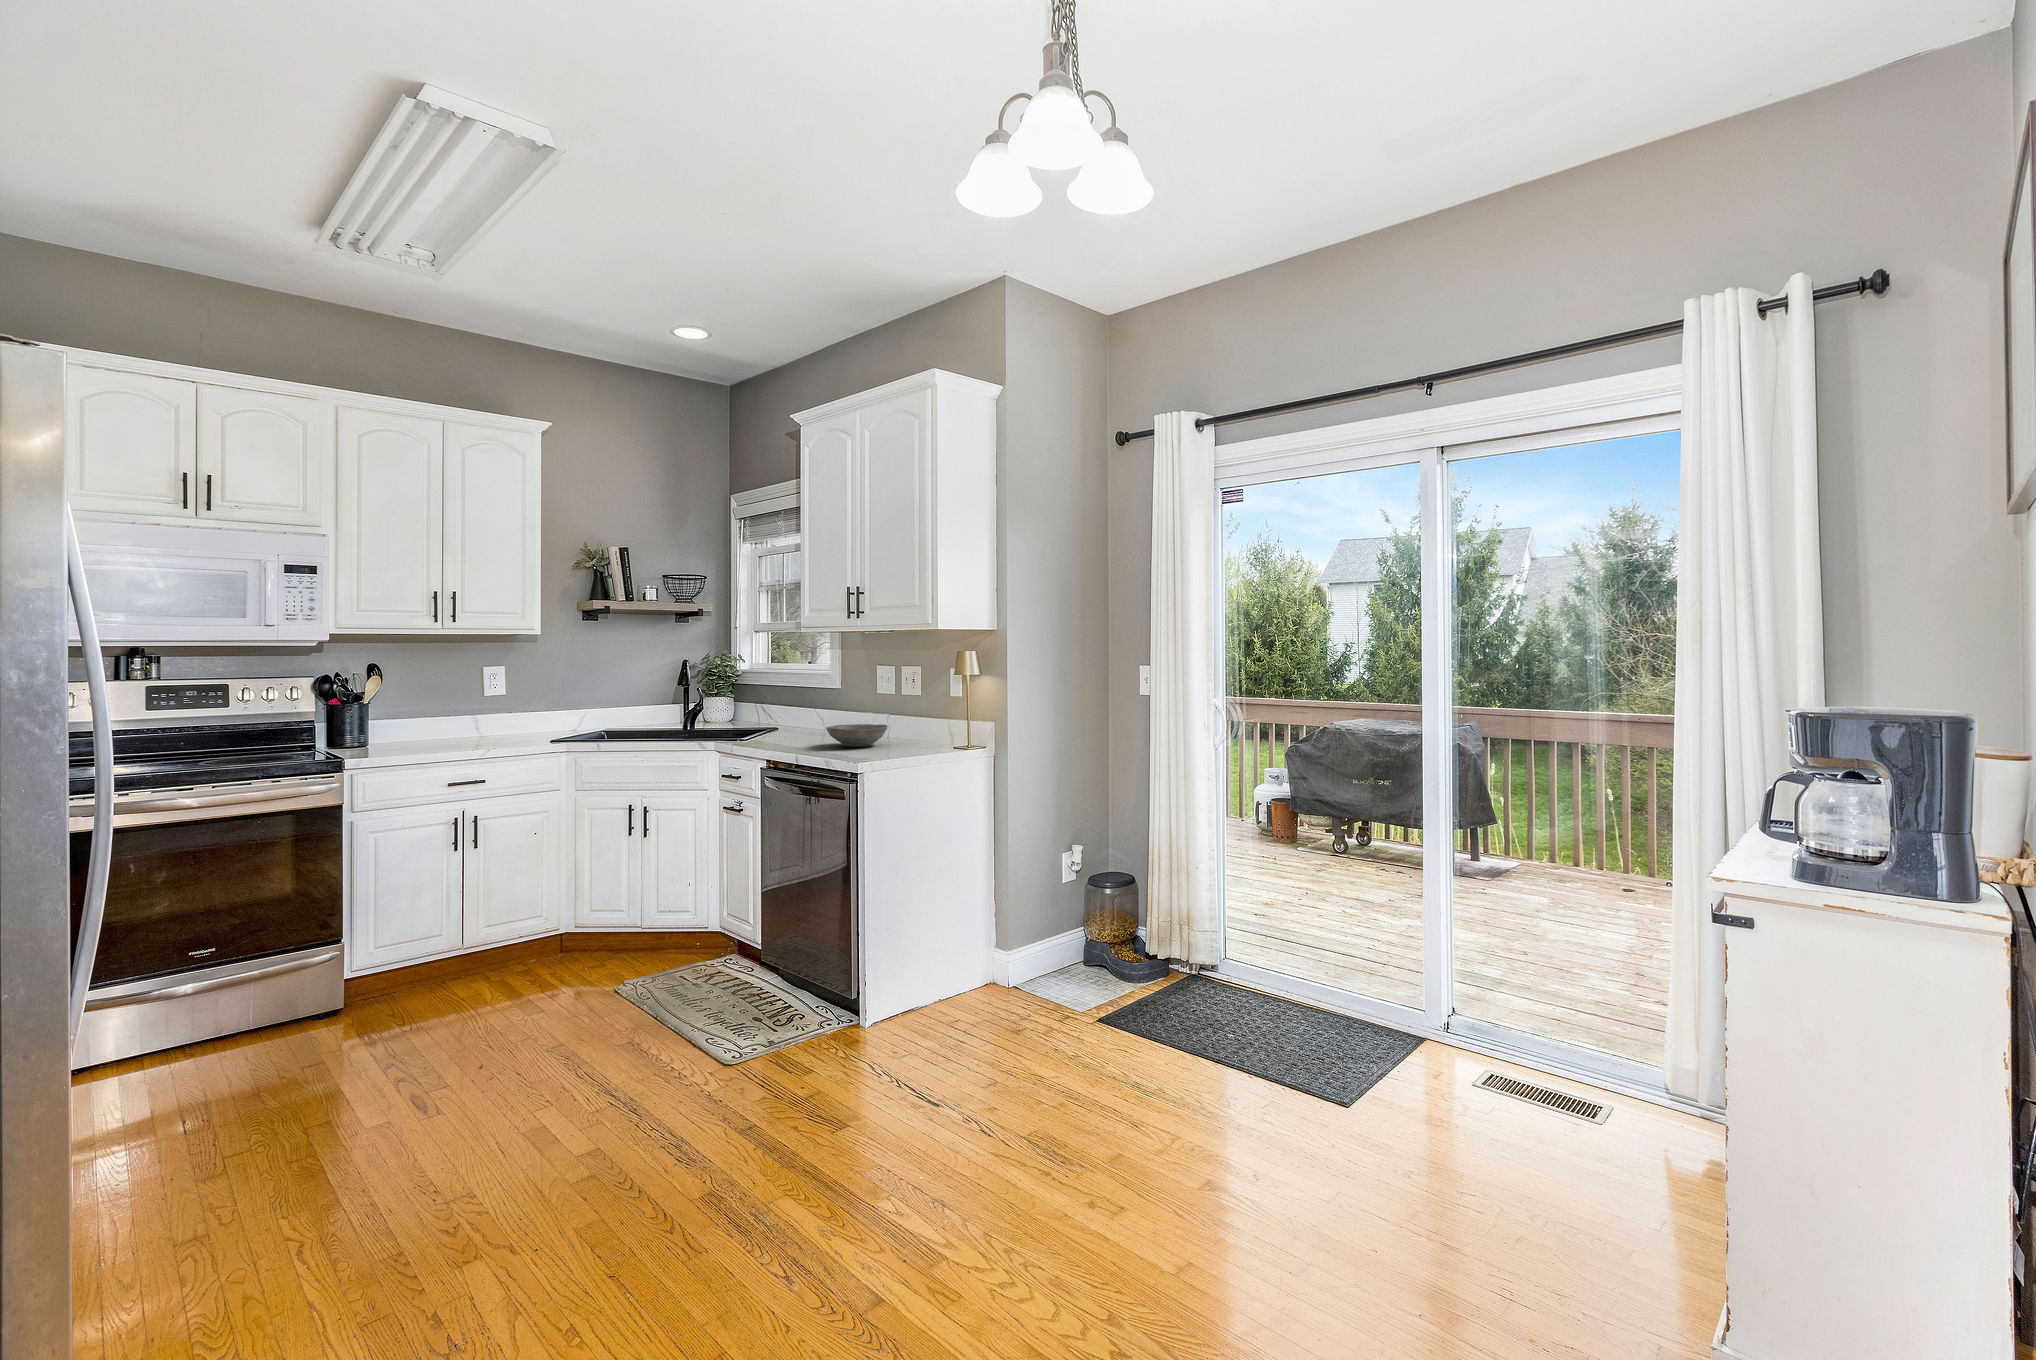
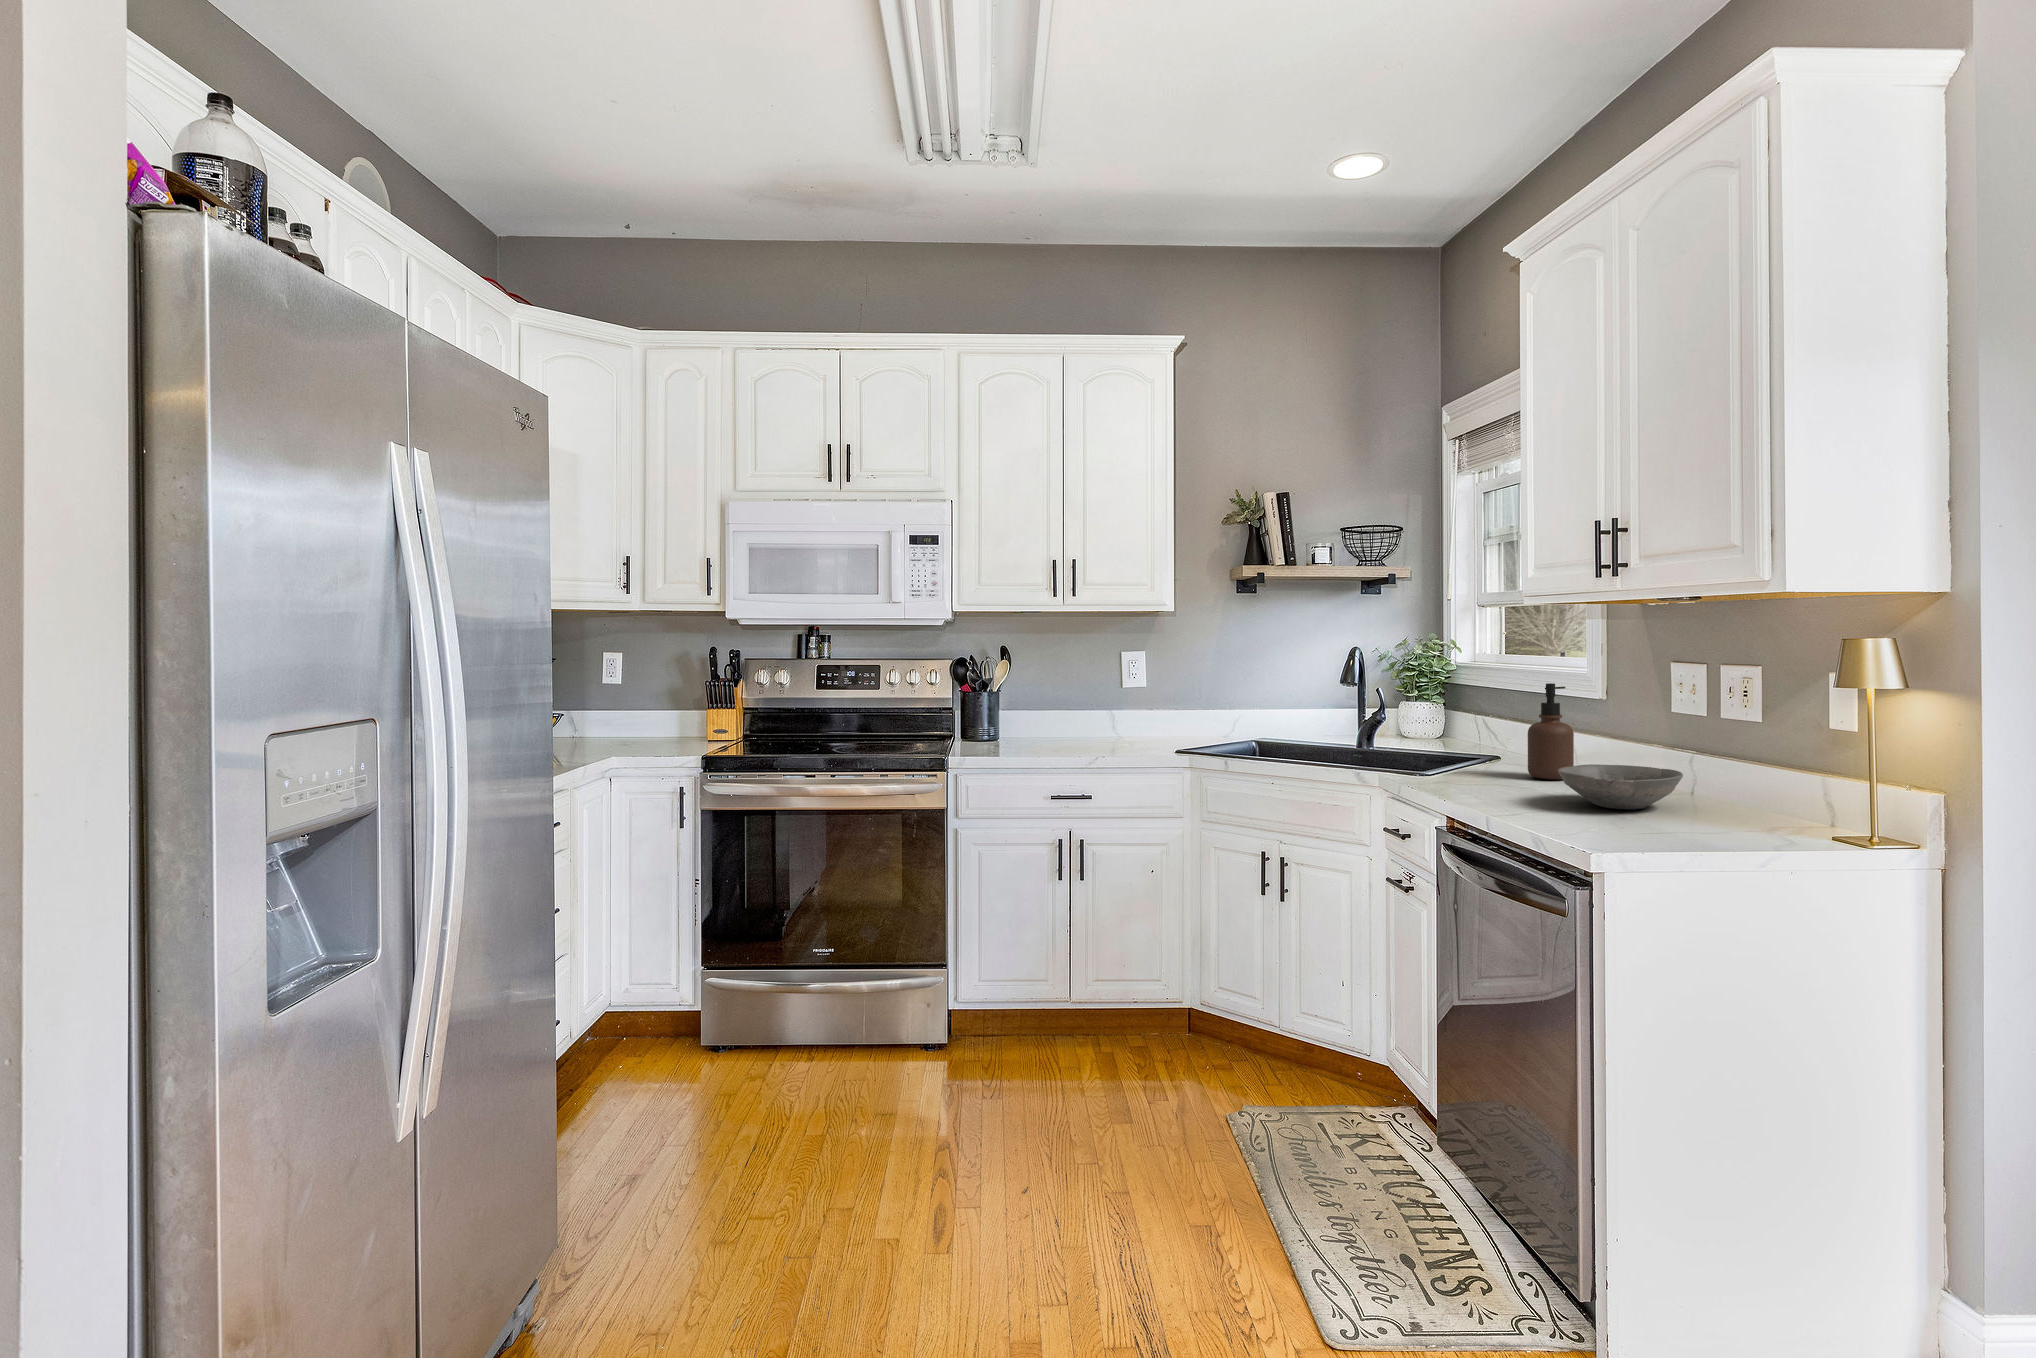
soap dispenser: none [802,680,828,738] -> present [1528,683,1574,780]

